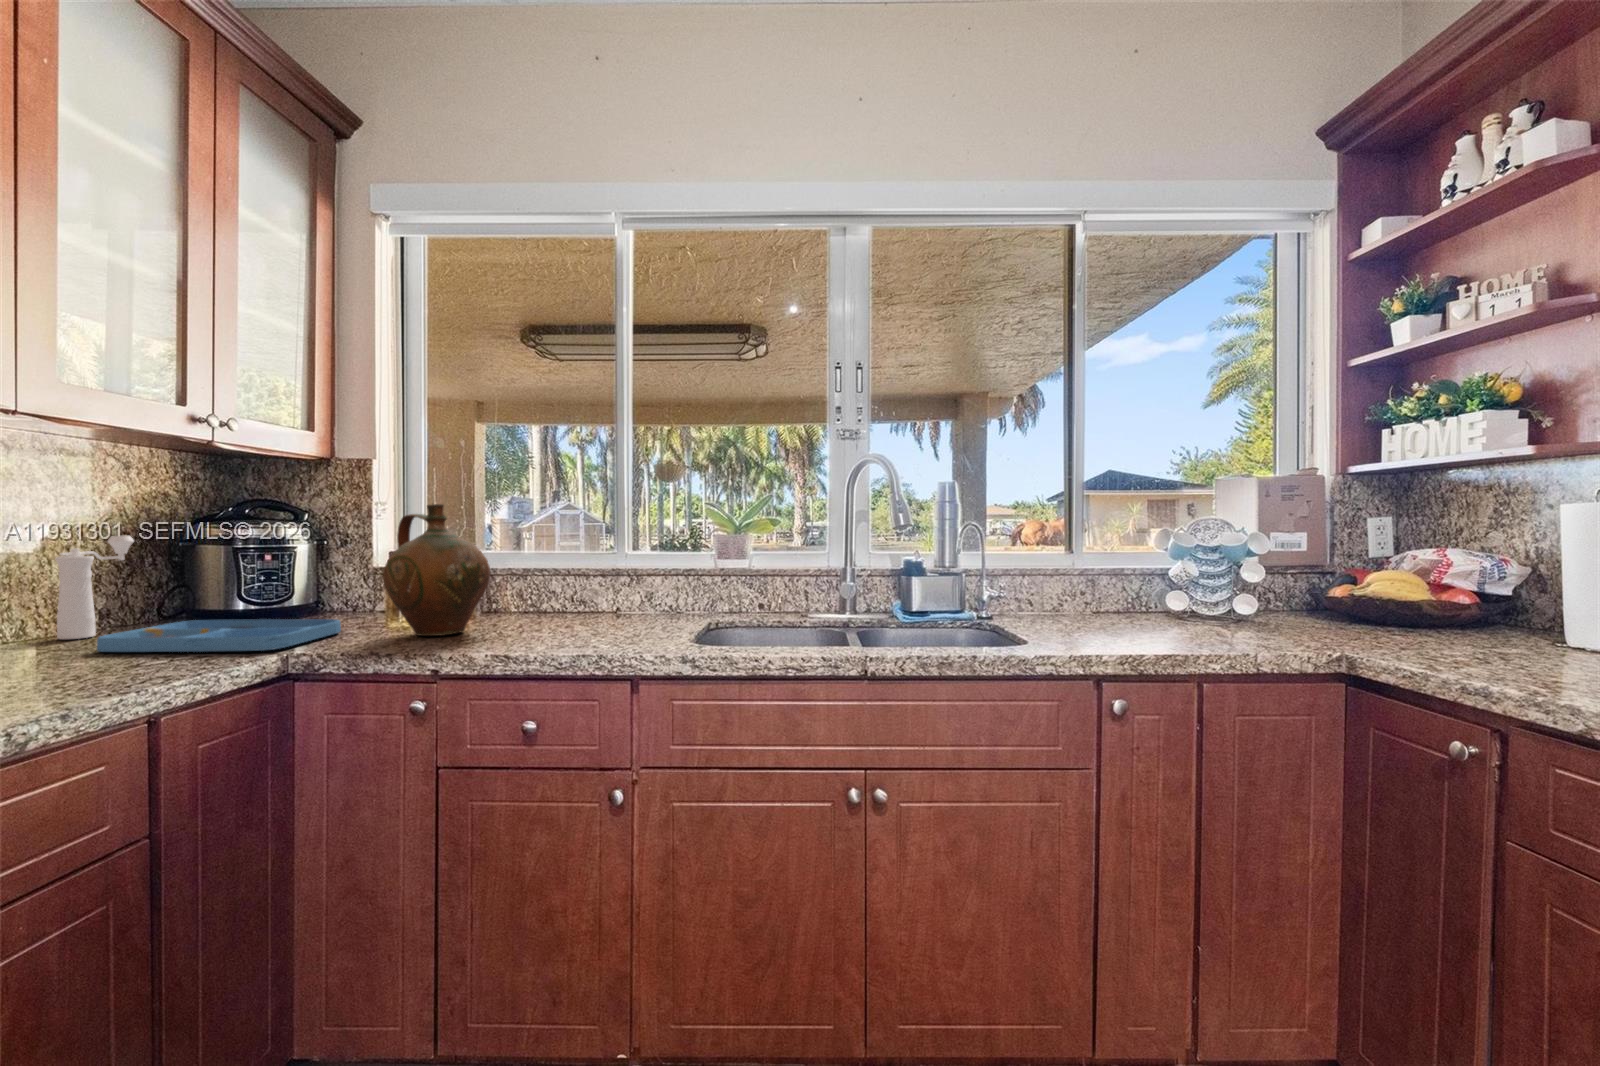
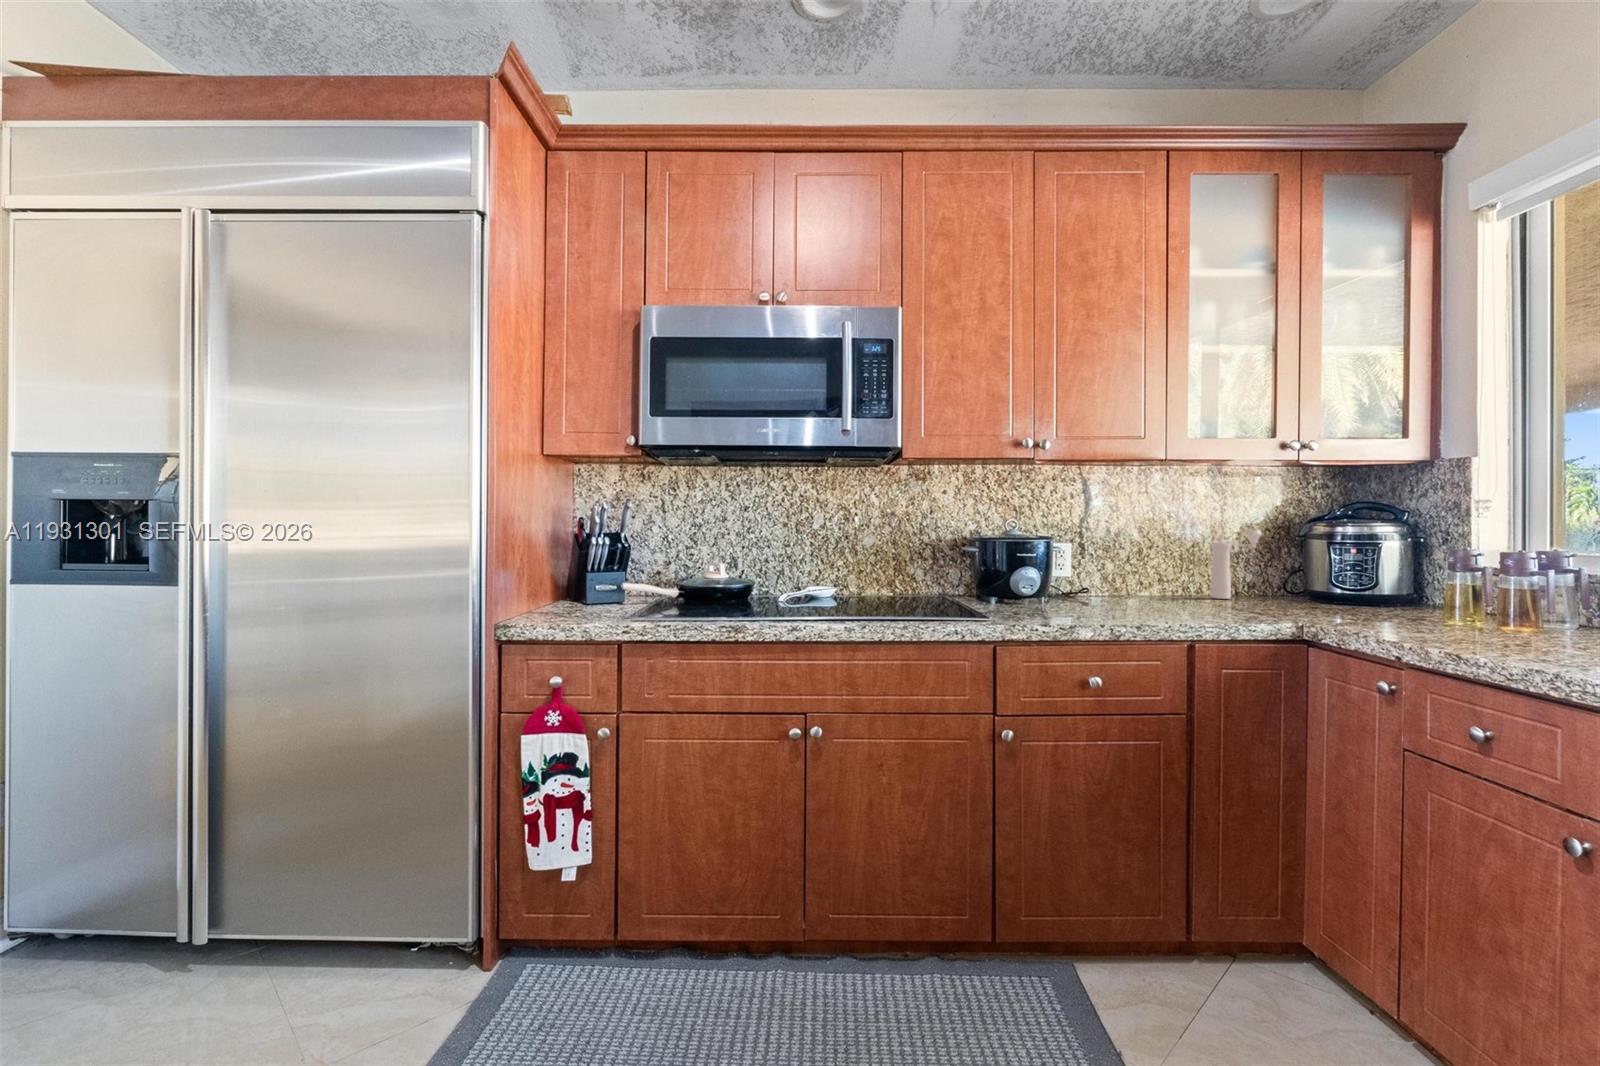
ceramic jug: present [383,504,490,636] -> none [1396,501,1519,635]
tray: present [97,619,341,652] -> none [1209,595,1376,620]

